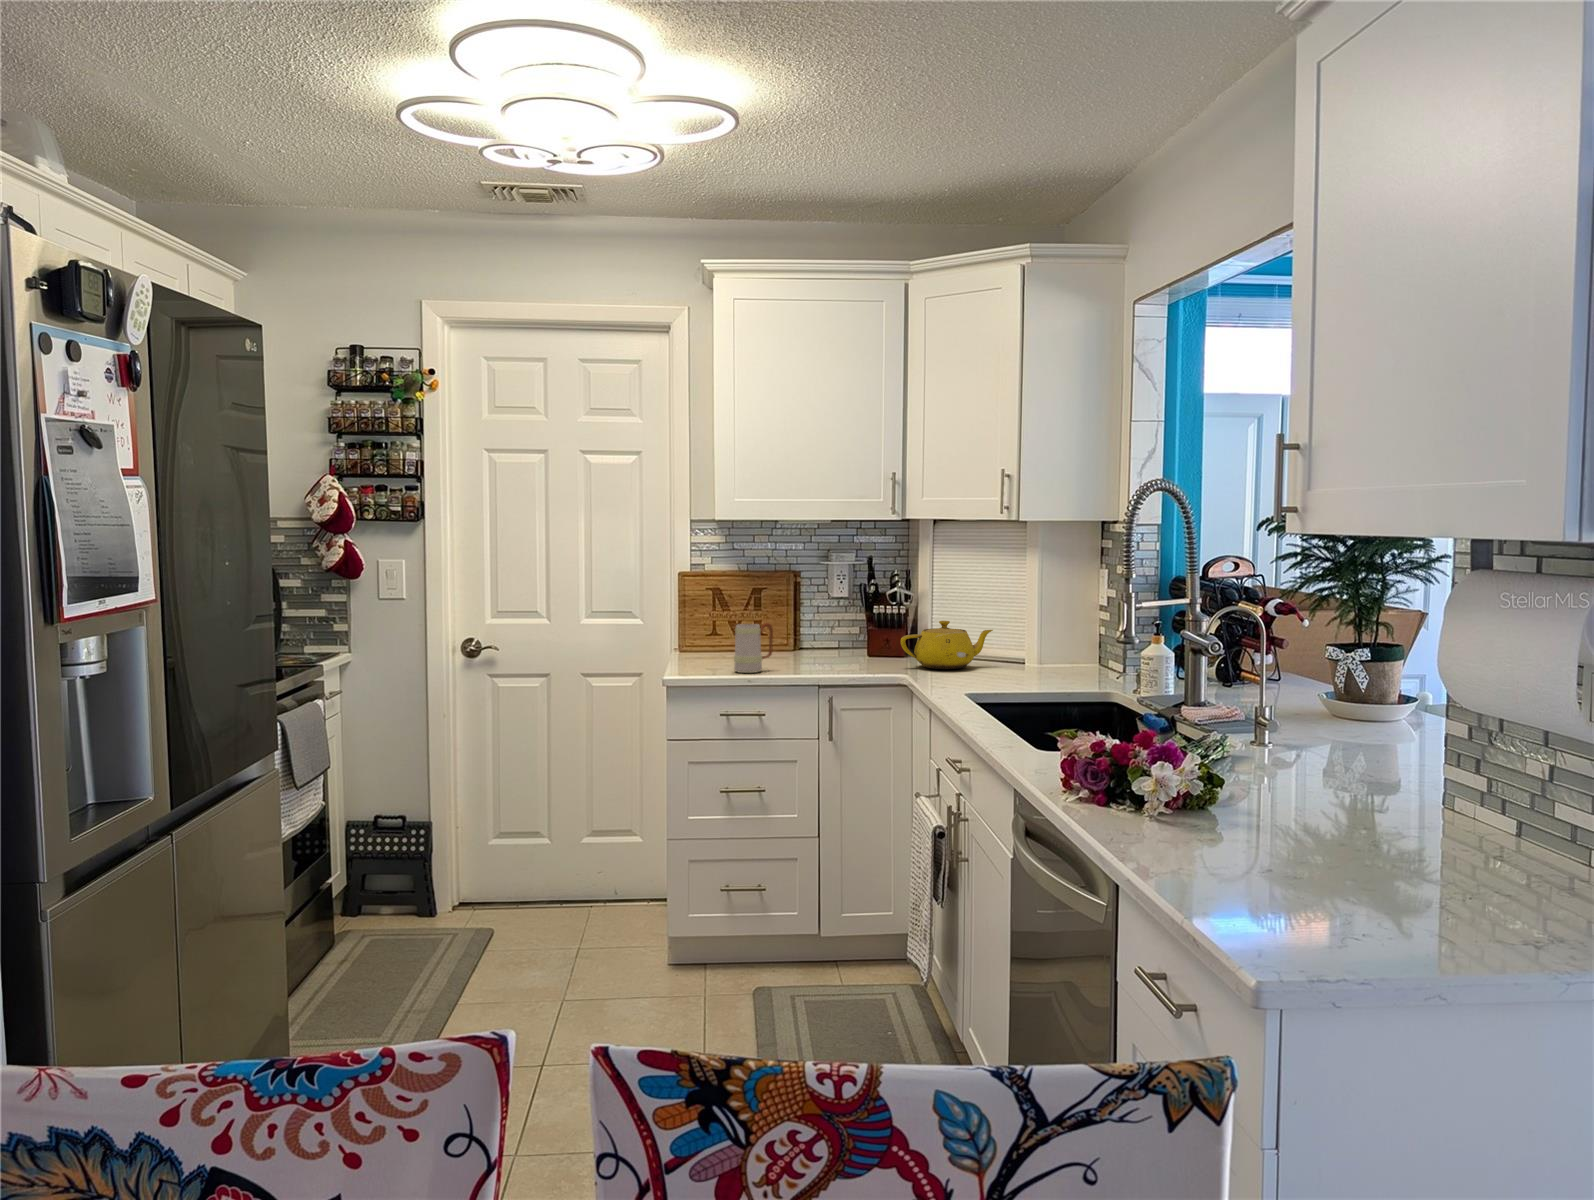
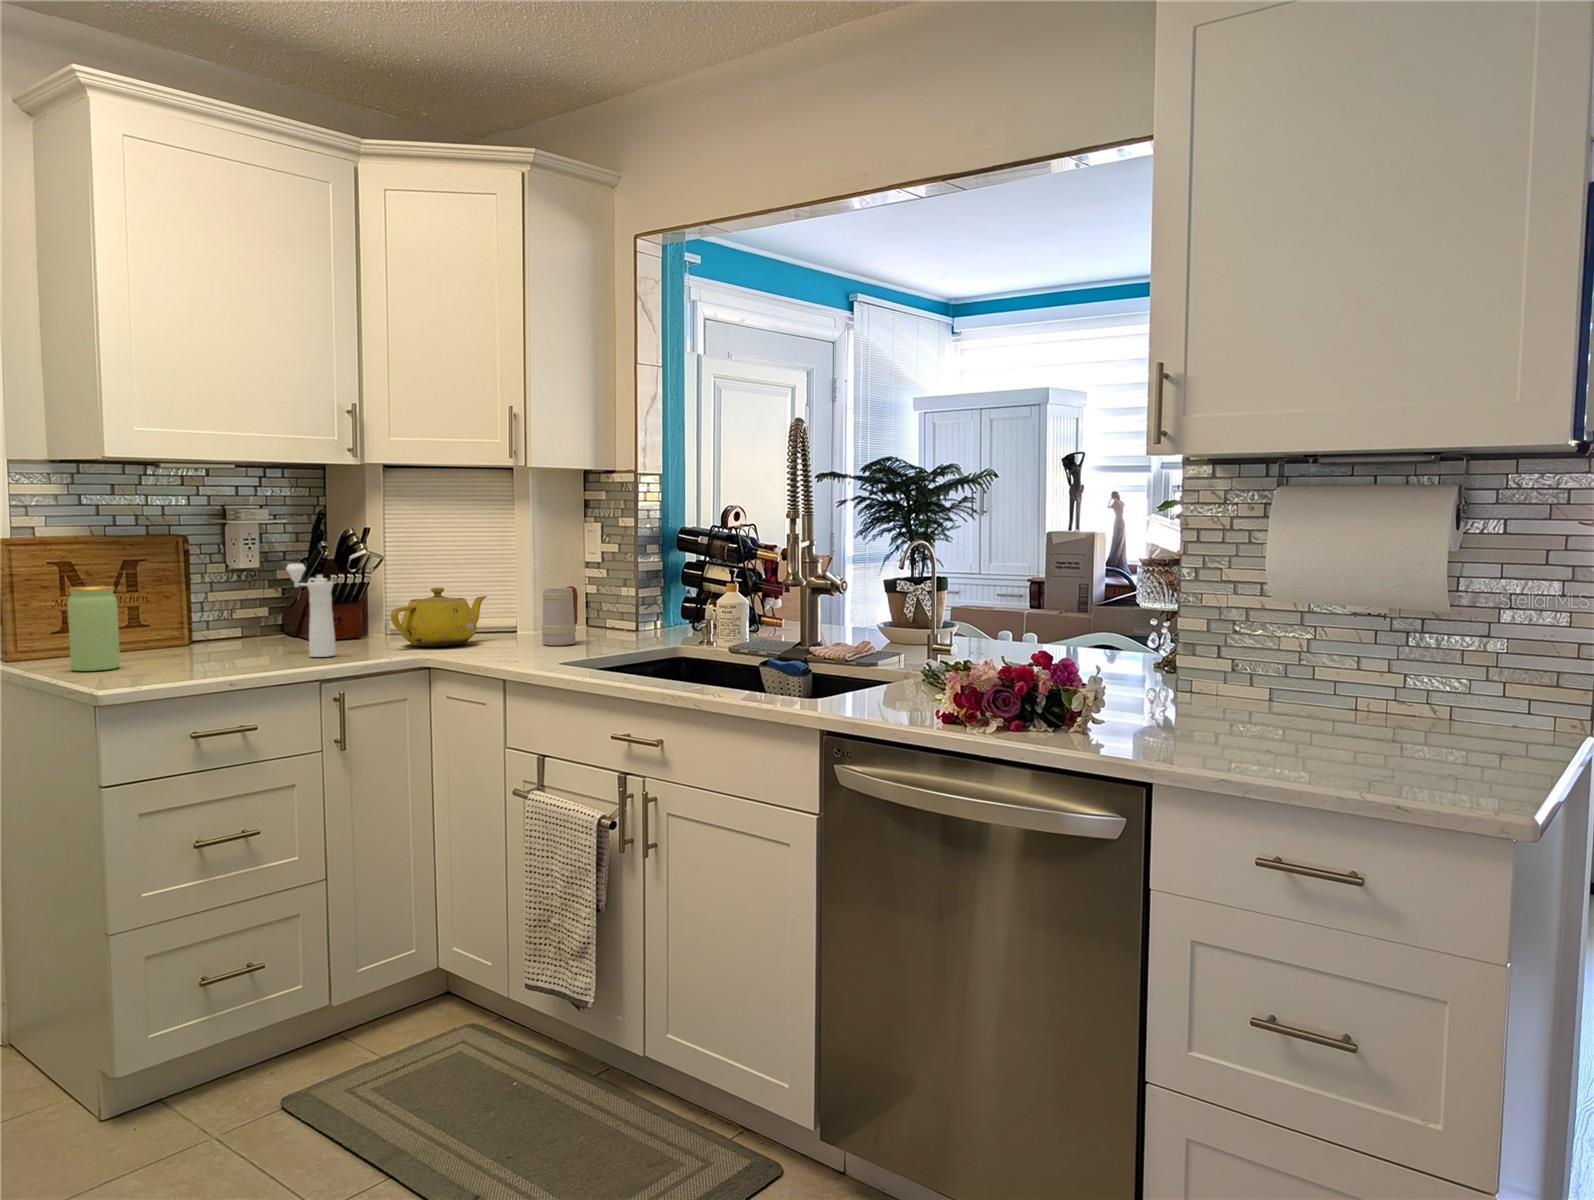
pepper mill: none [835,596,854,669] -> present [286,564,336,657]
jar: none [695,607,723,663] -> present [68,586,120,671]
mug: present [734,623,773,673] -> present [542,586,578,645]

